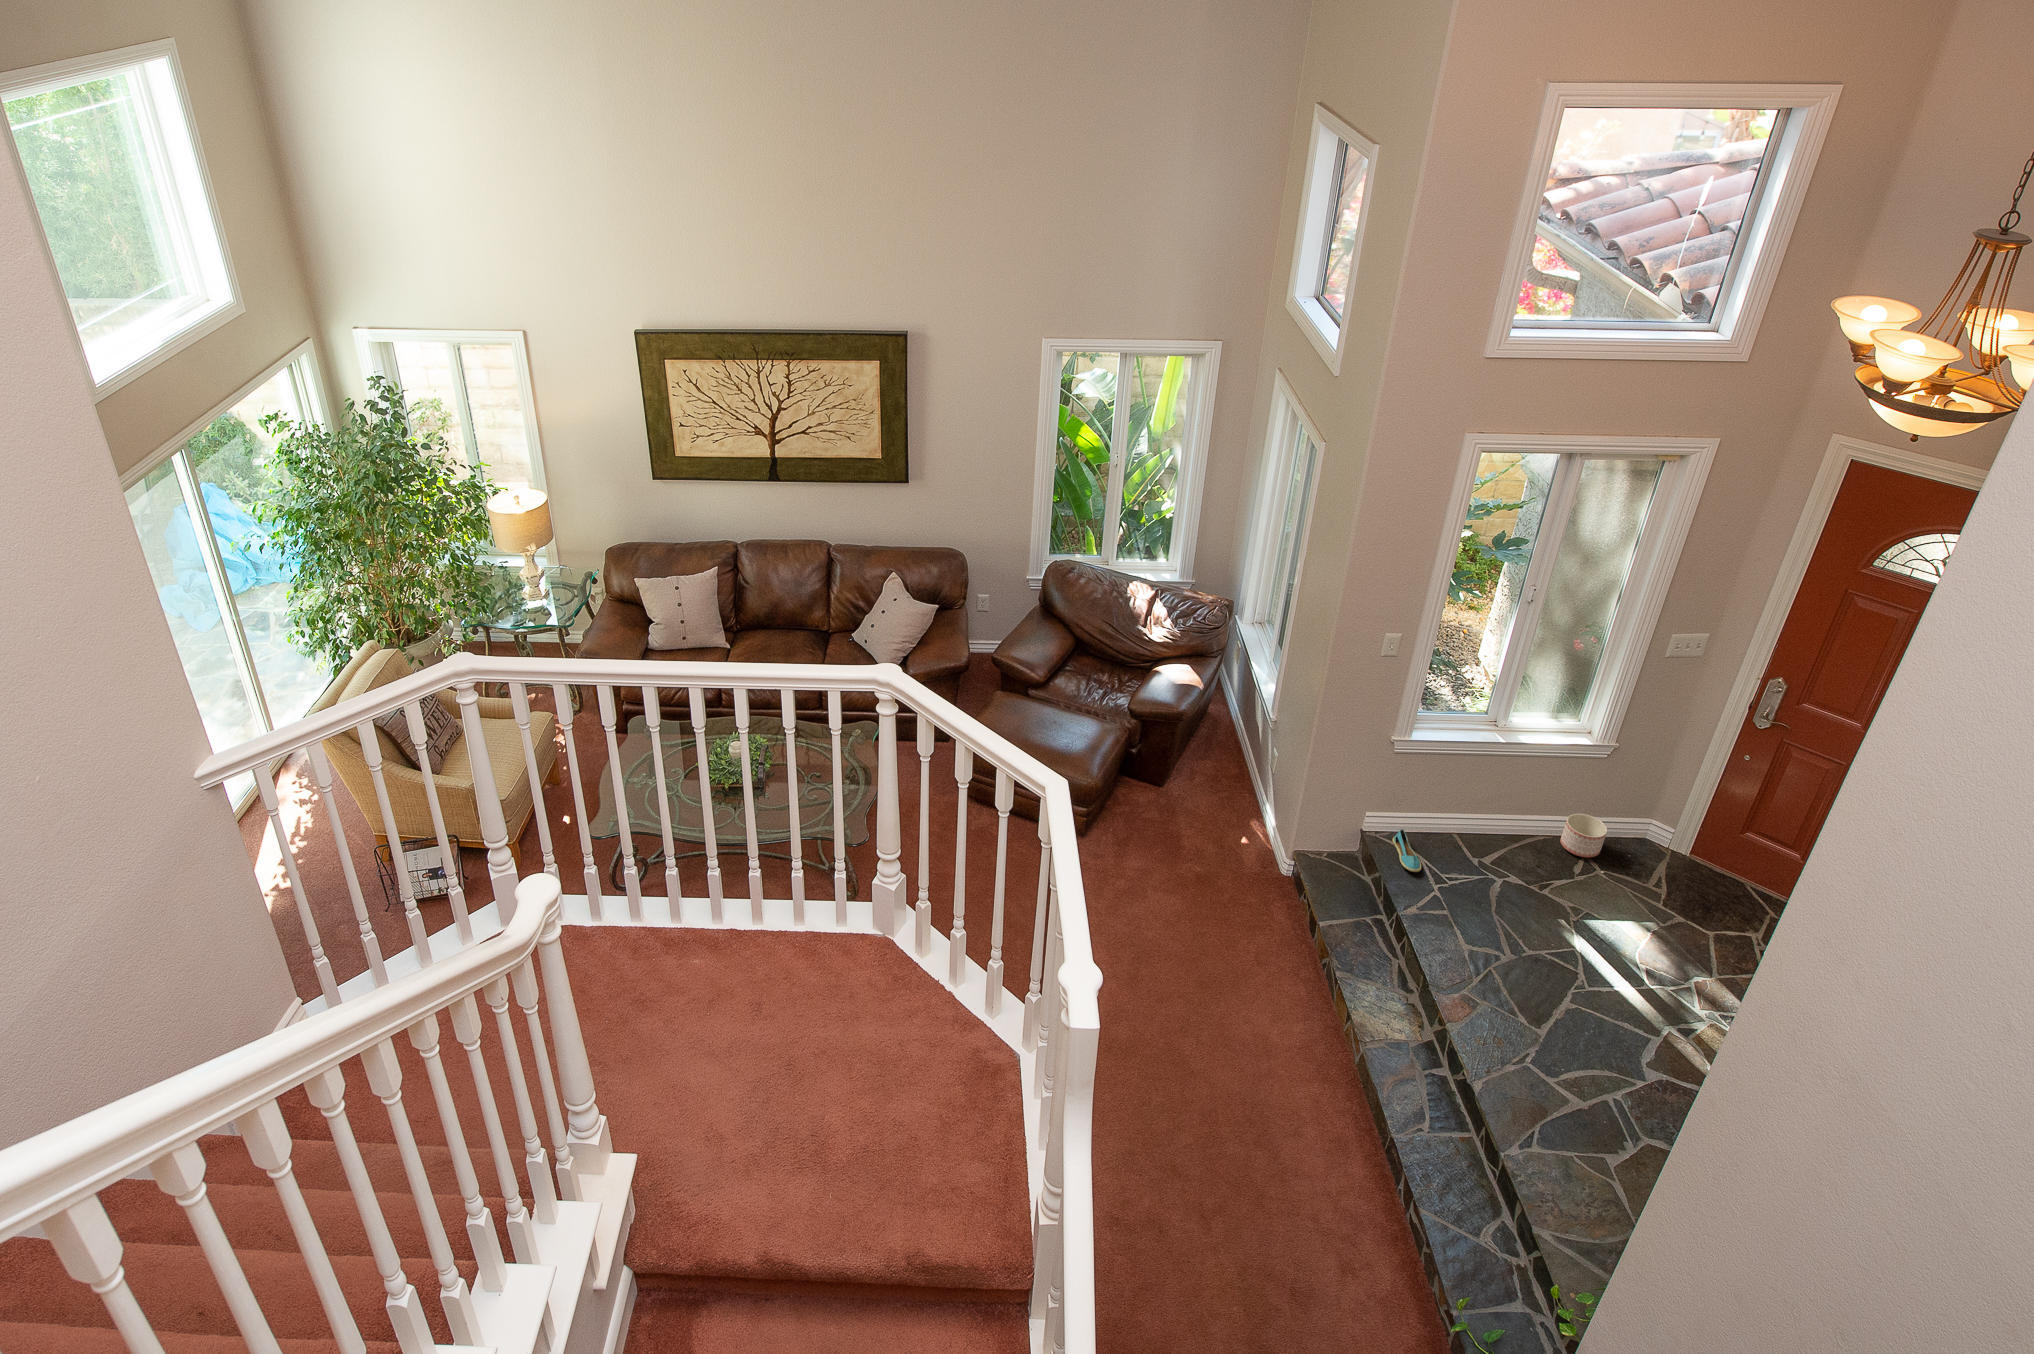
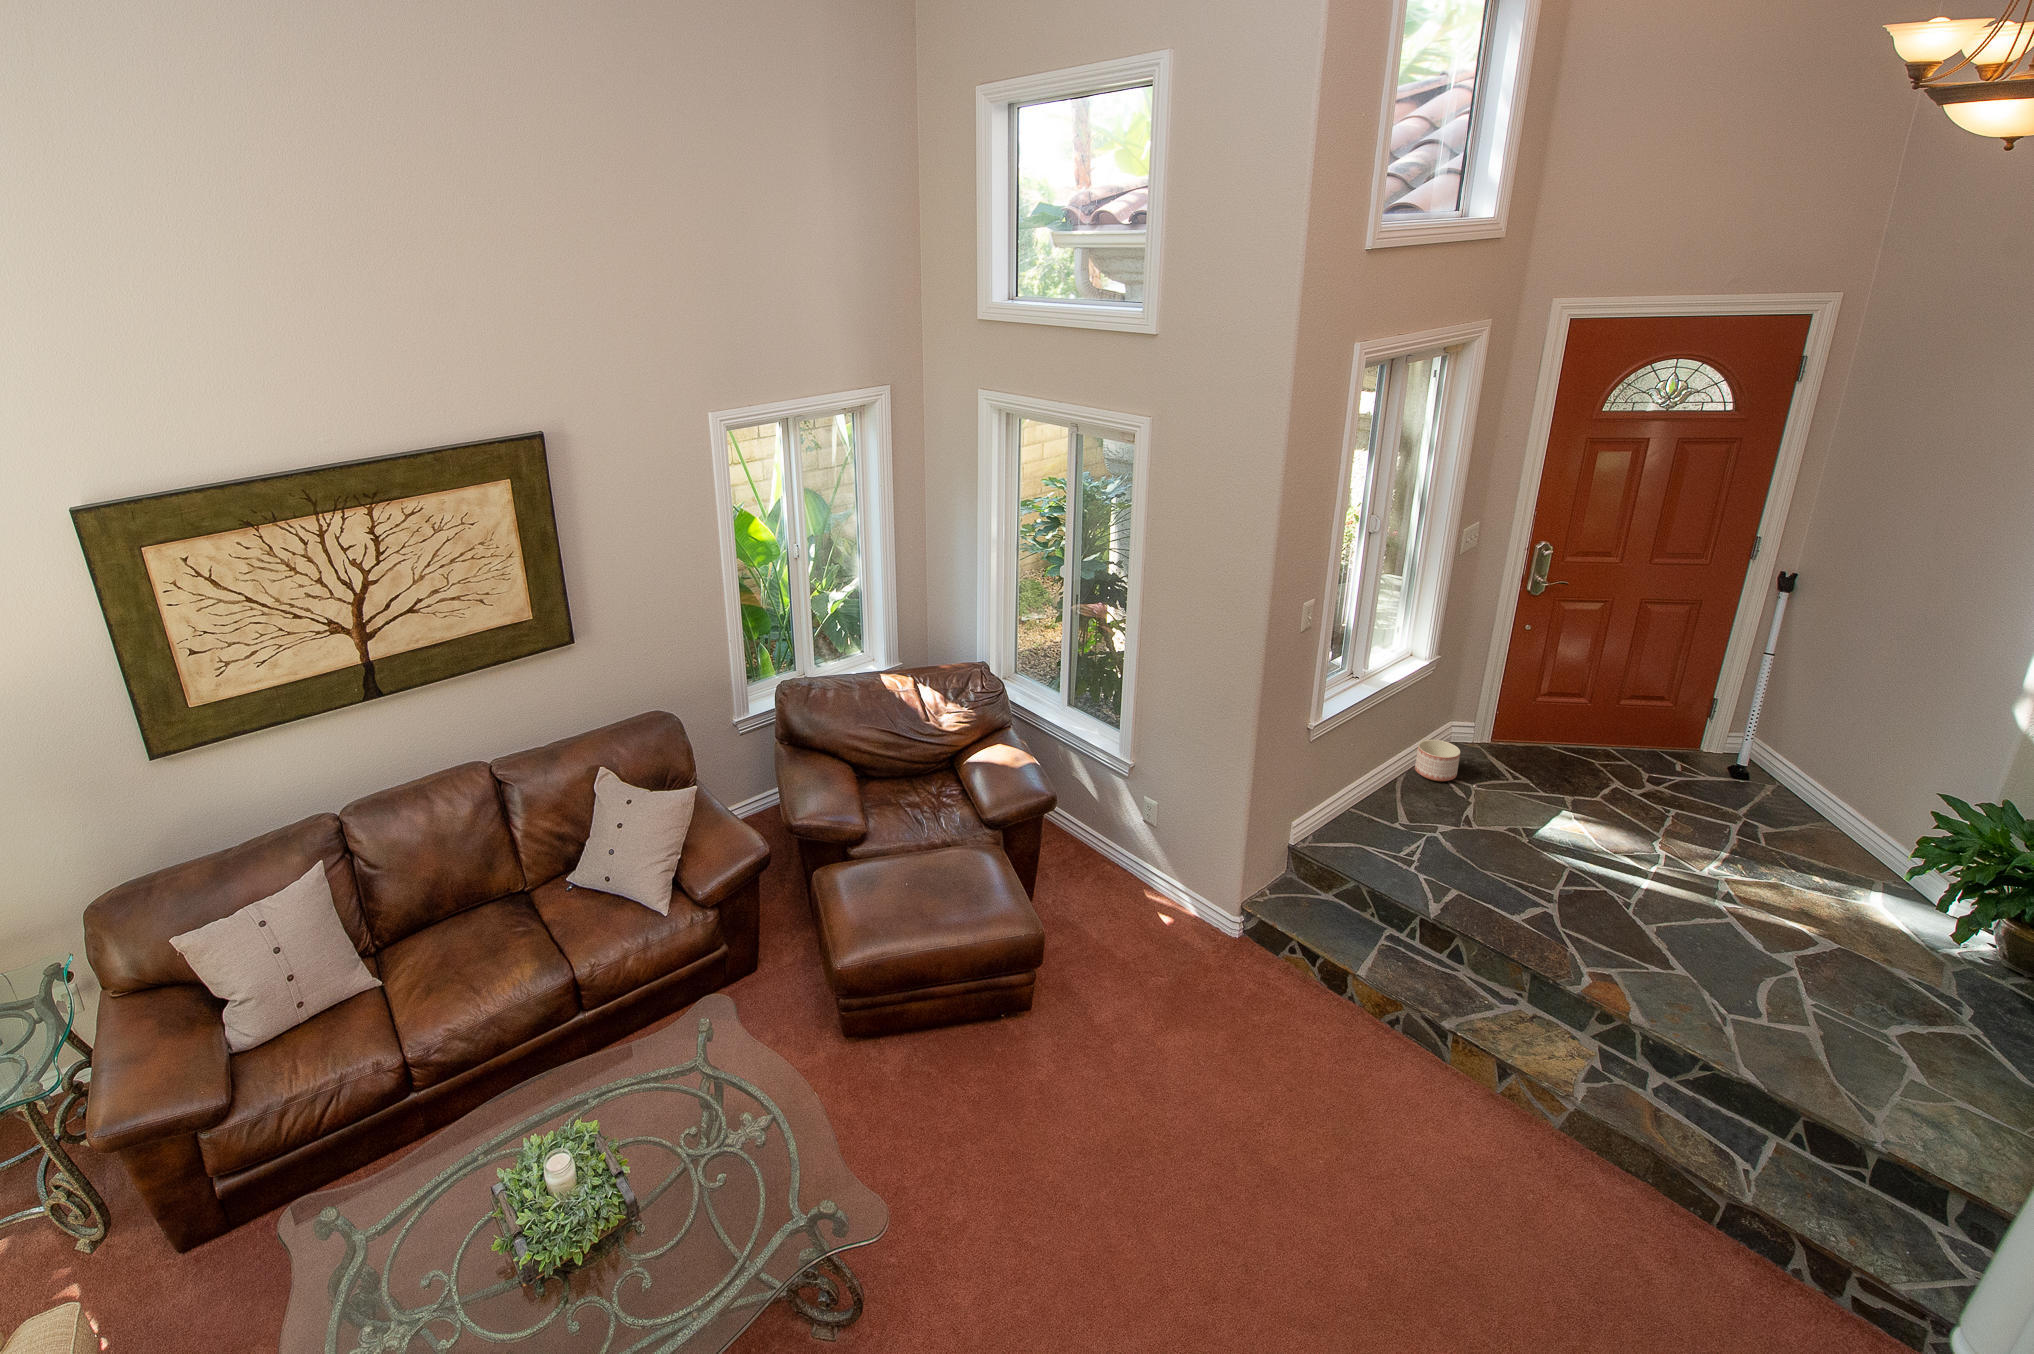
shoe: present [1392,829,1421,872] -> none [1314,823,1374,861]

